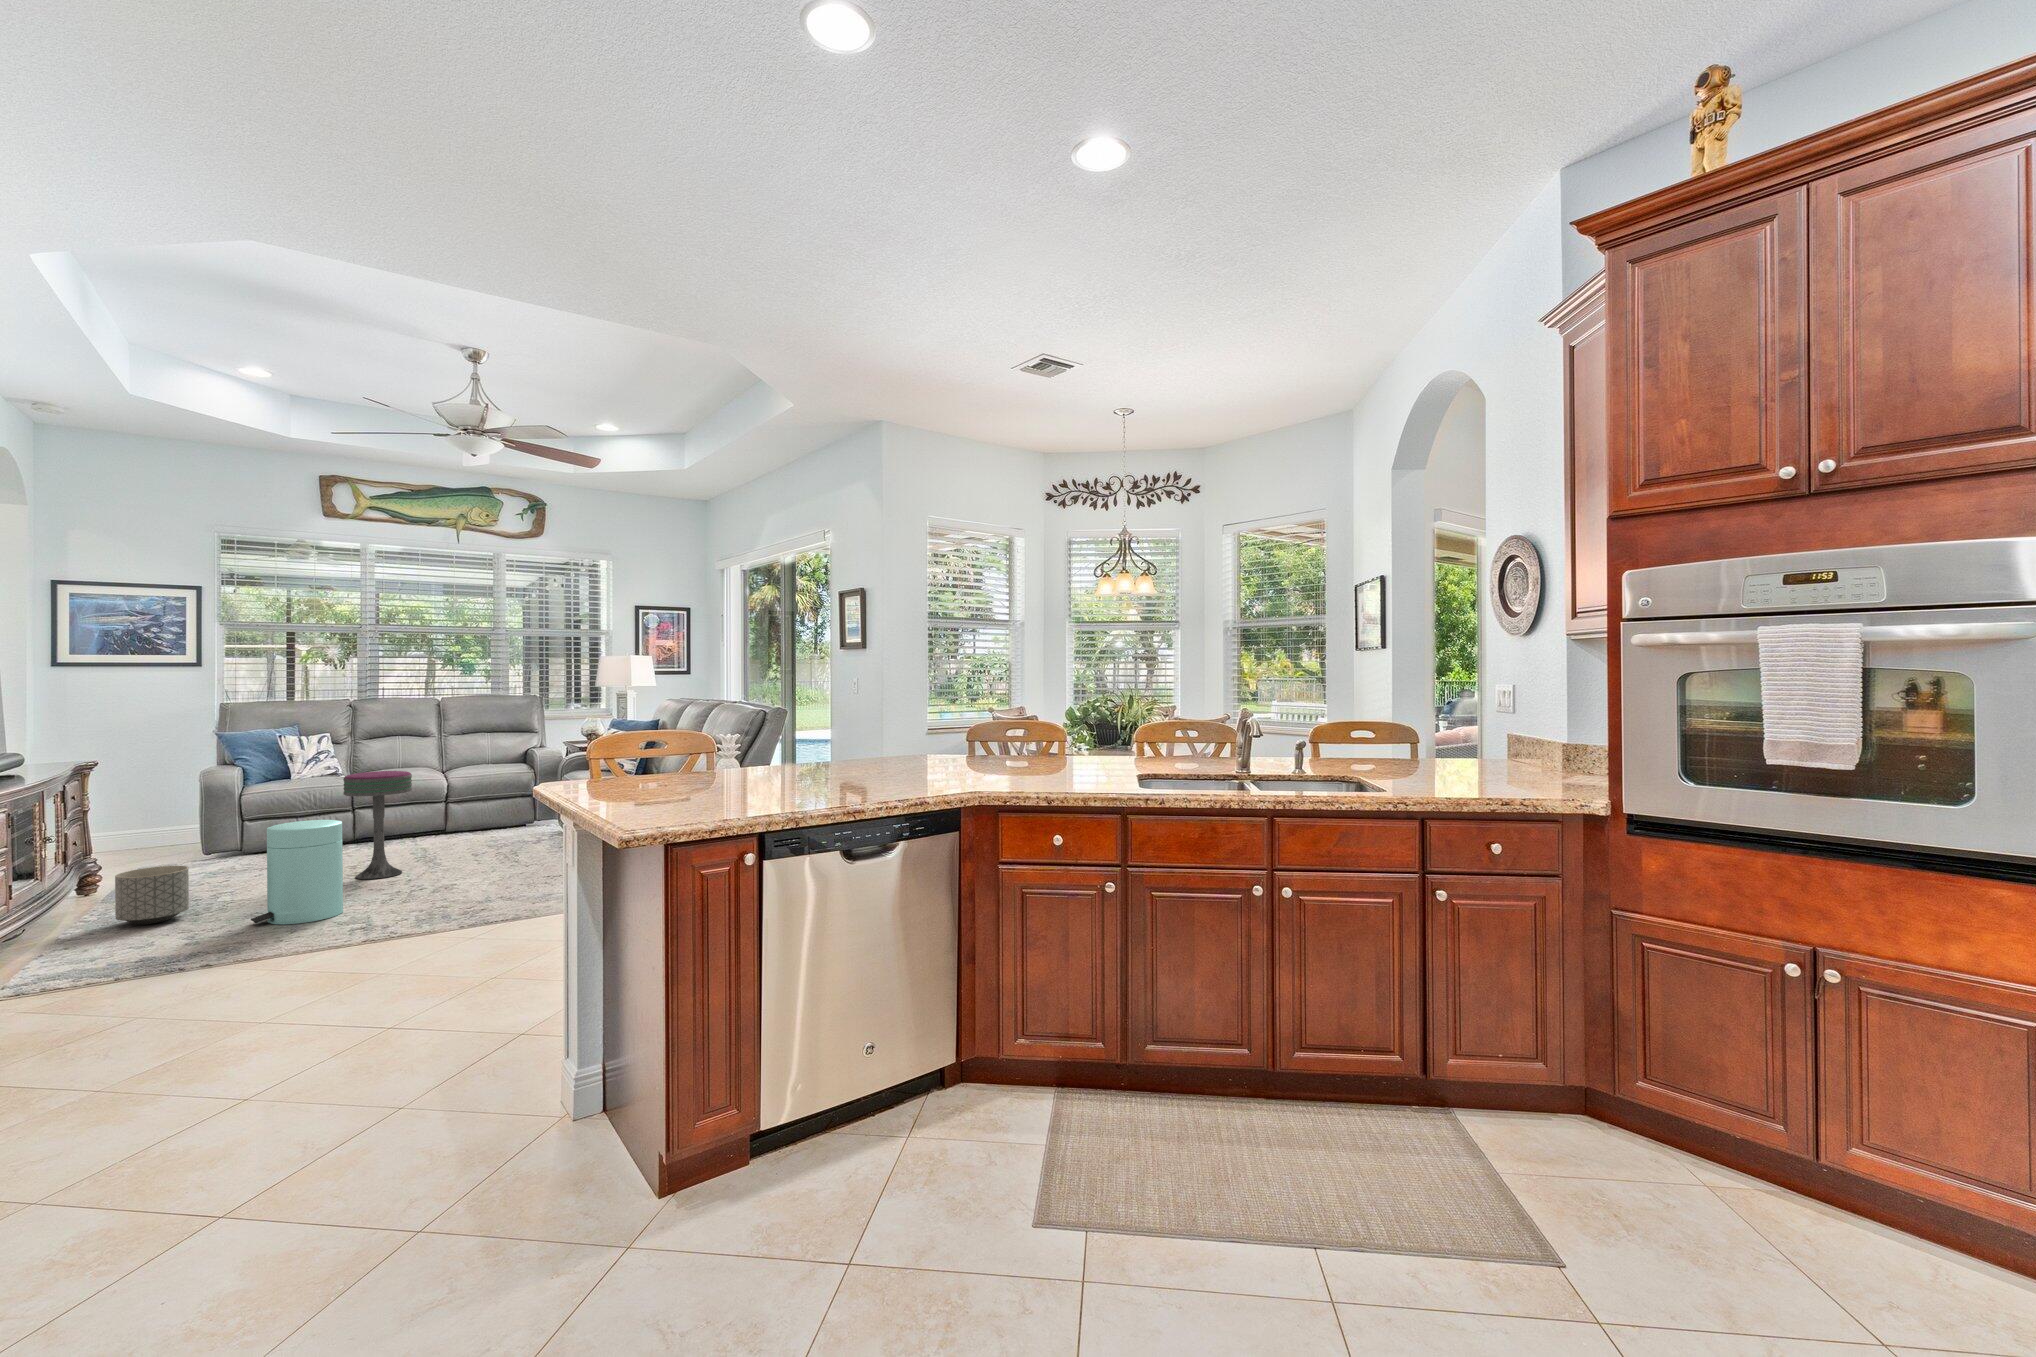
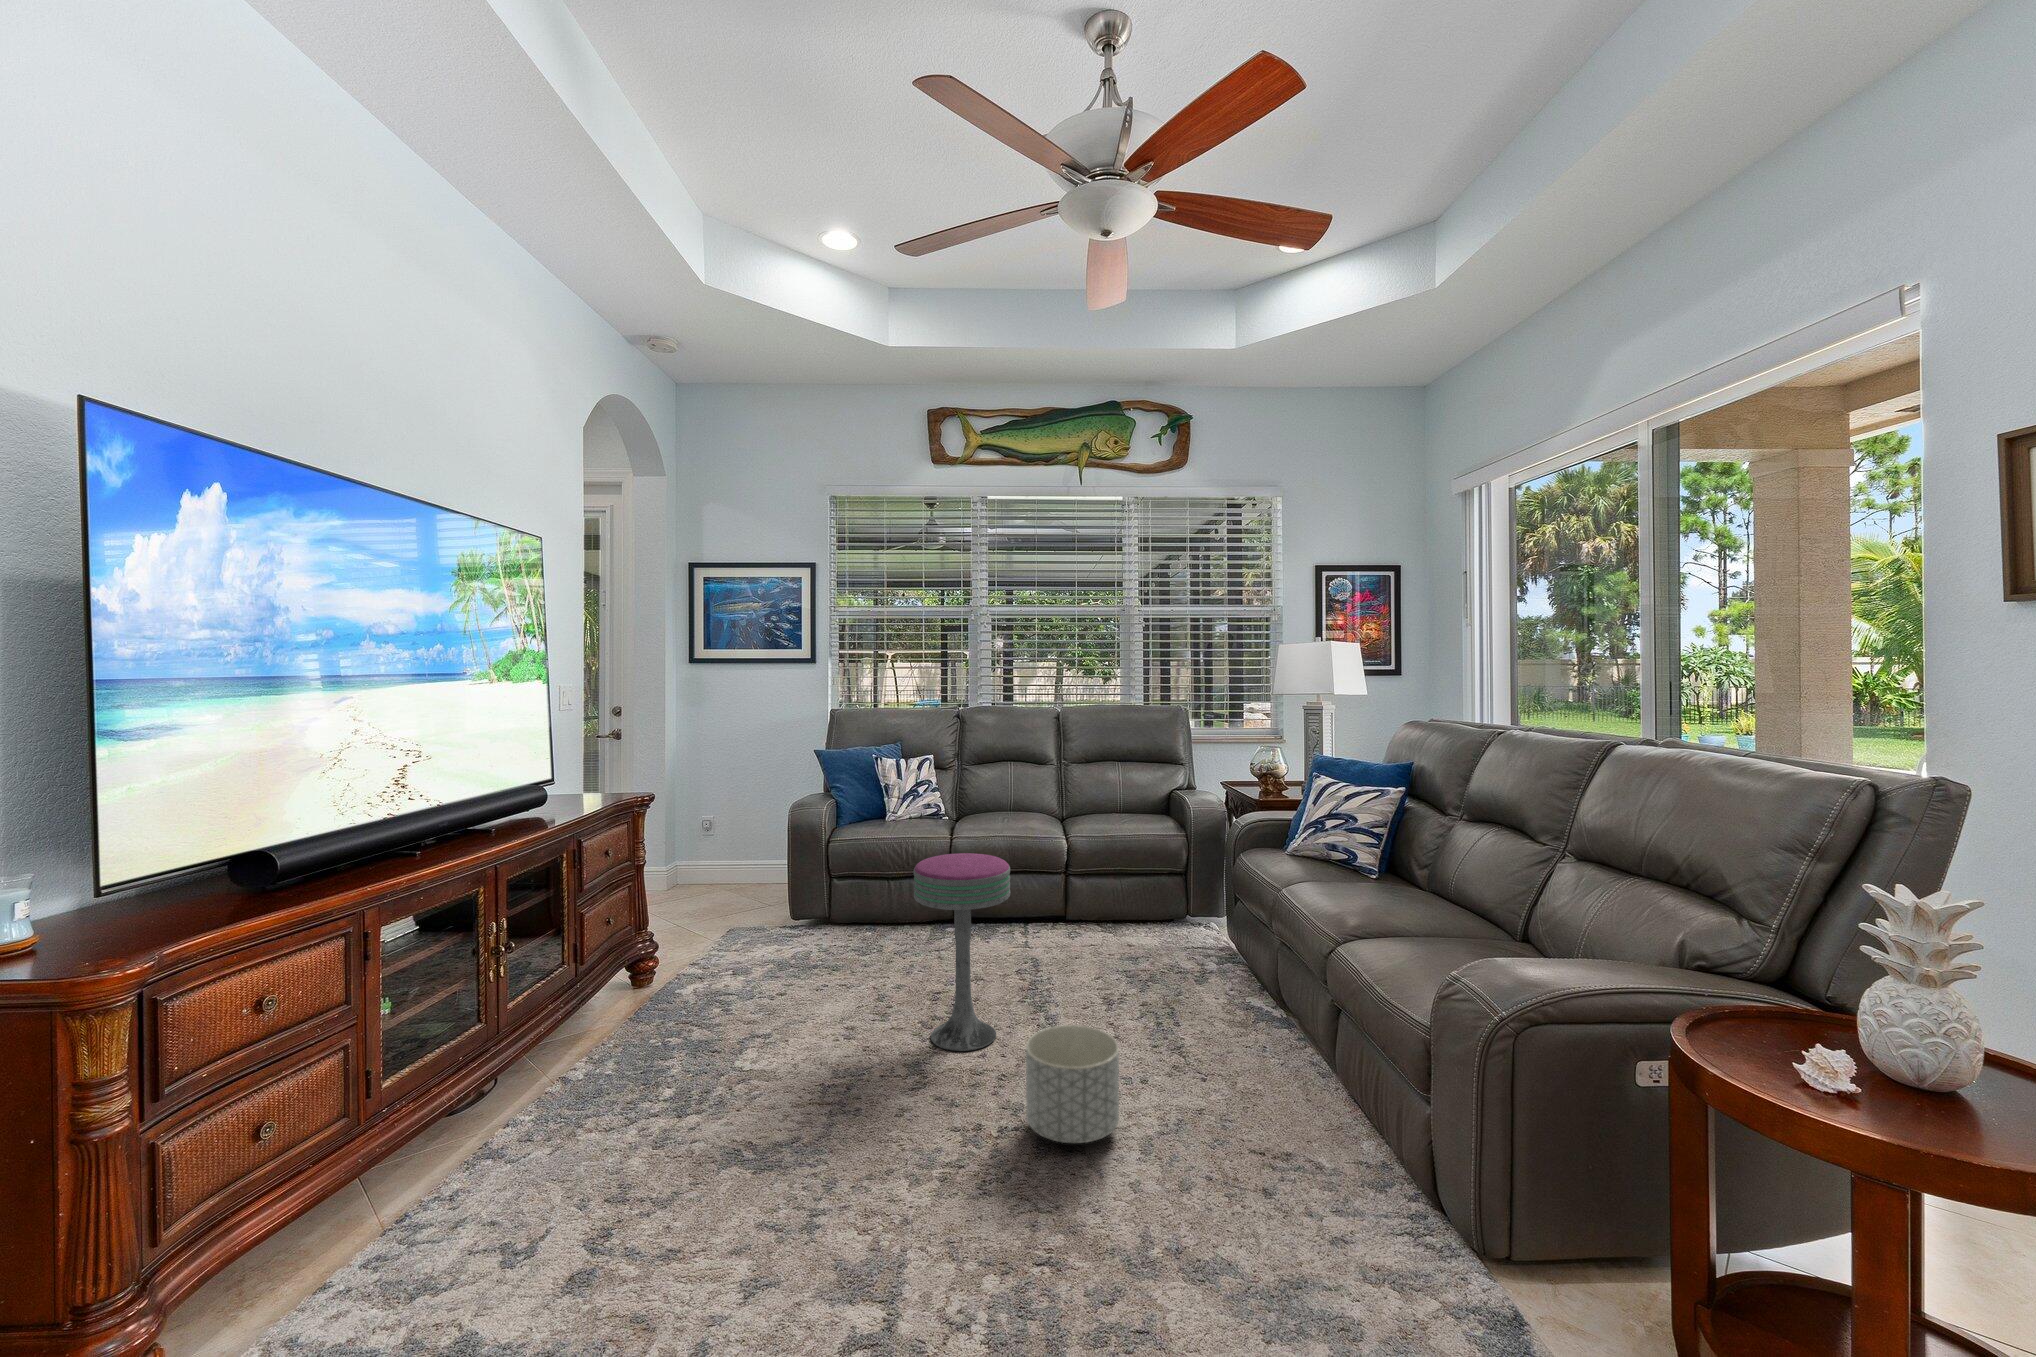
trash can: present [251,820,343,924] -> none [733,989,880,1231]
planter: present [115,866,189,925] -> present [1026,1025,1119,1143]

